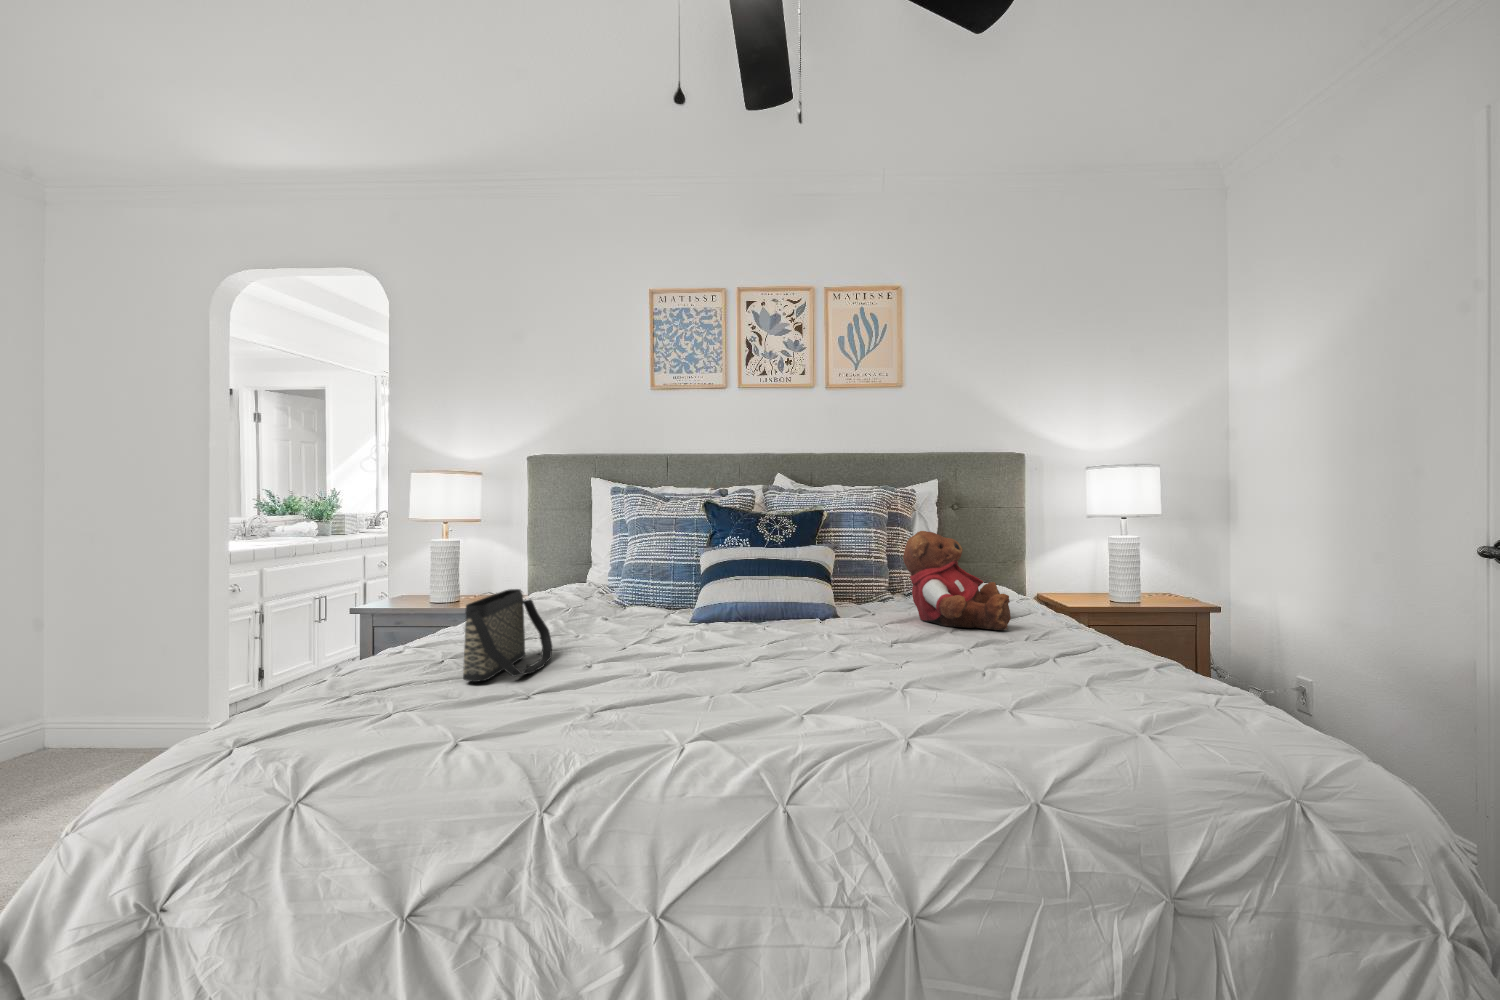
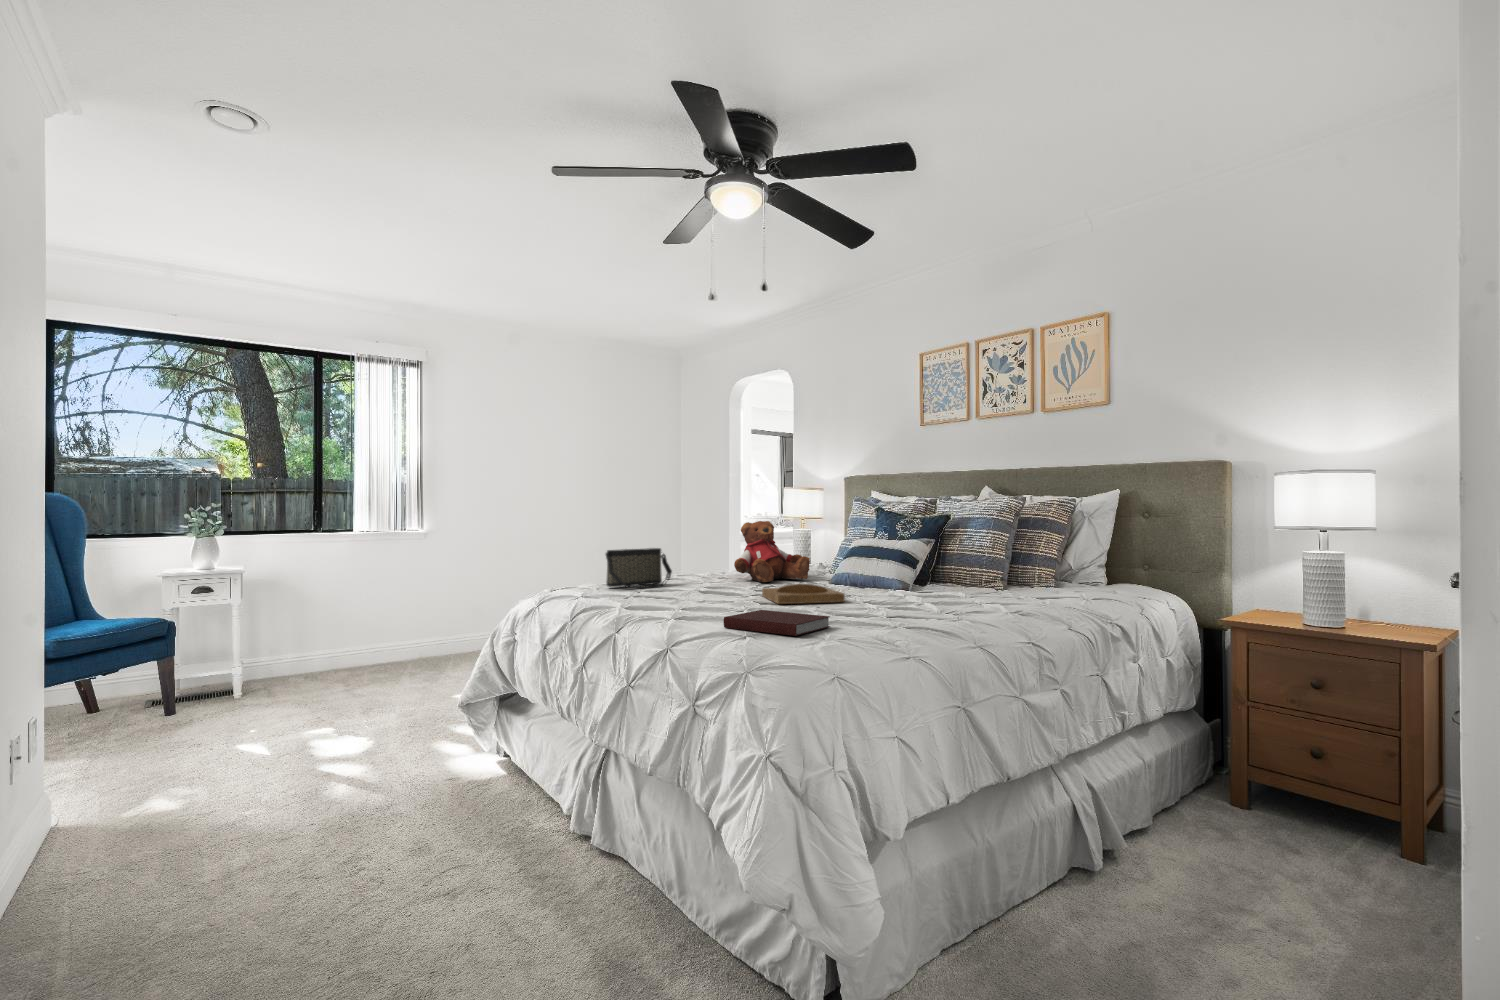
teddy bear: present [903,531,1011,630] -> present [734,521,810,582]
tray: none [768,626,900,666] -> present [762,584,845,604]
notebook: none [972,677,1149,727] -> present [724,610,830,636]

